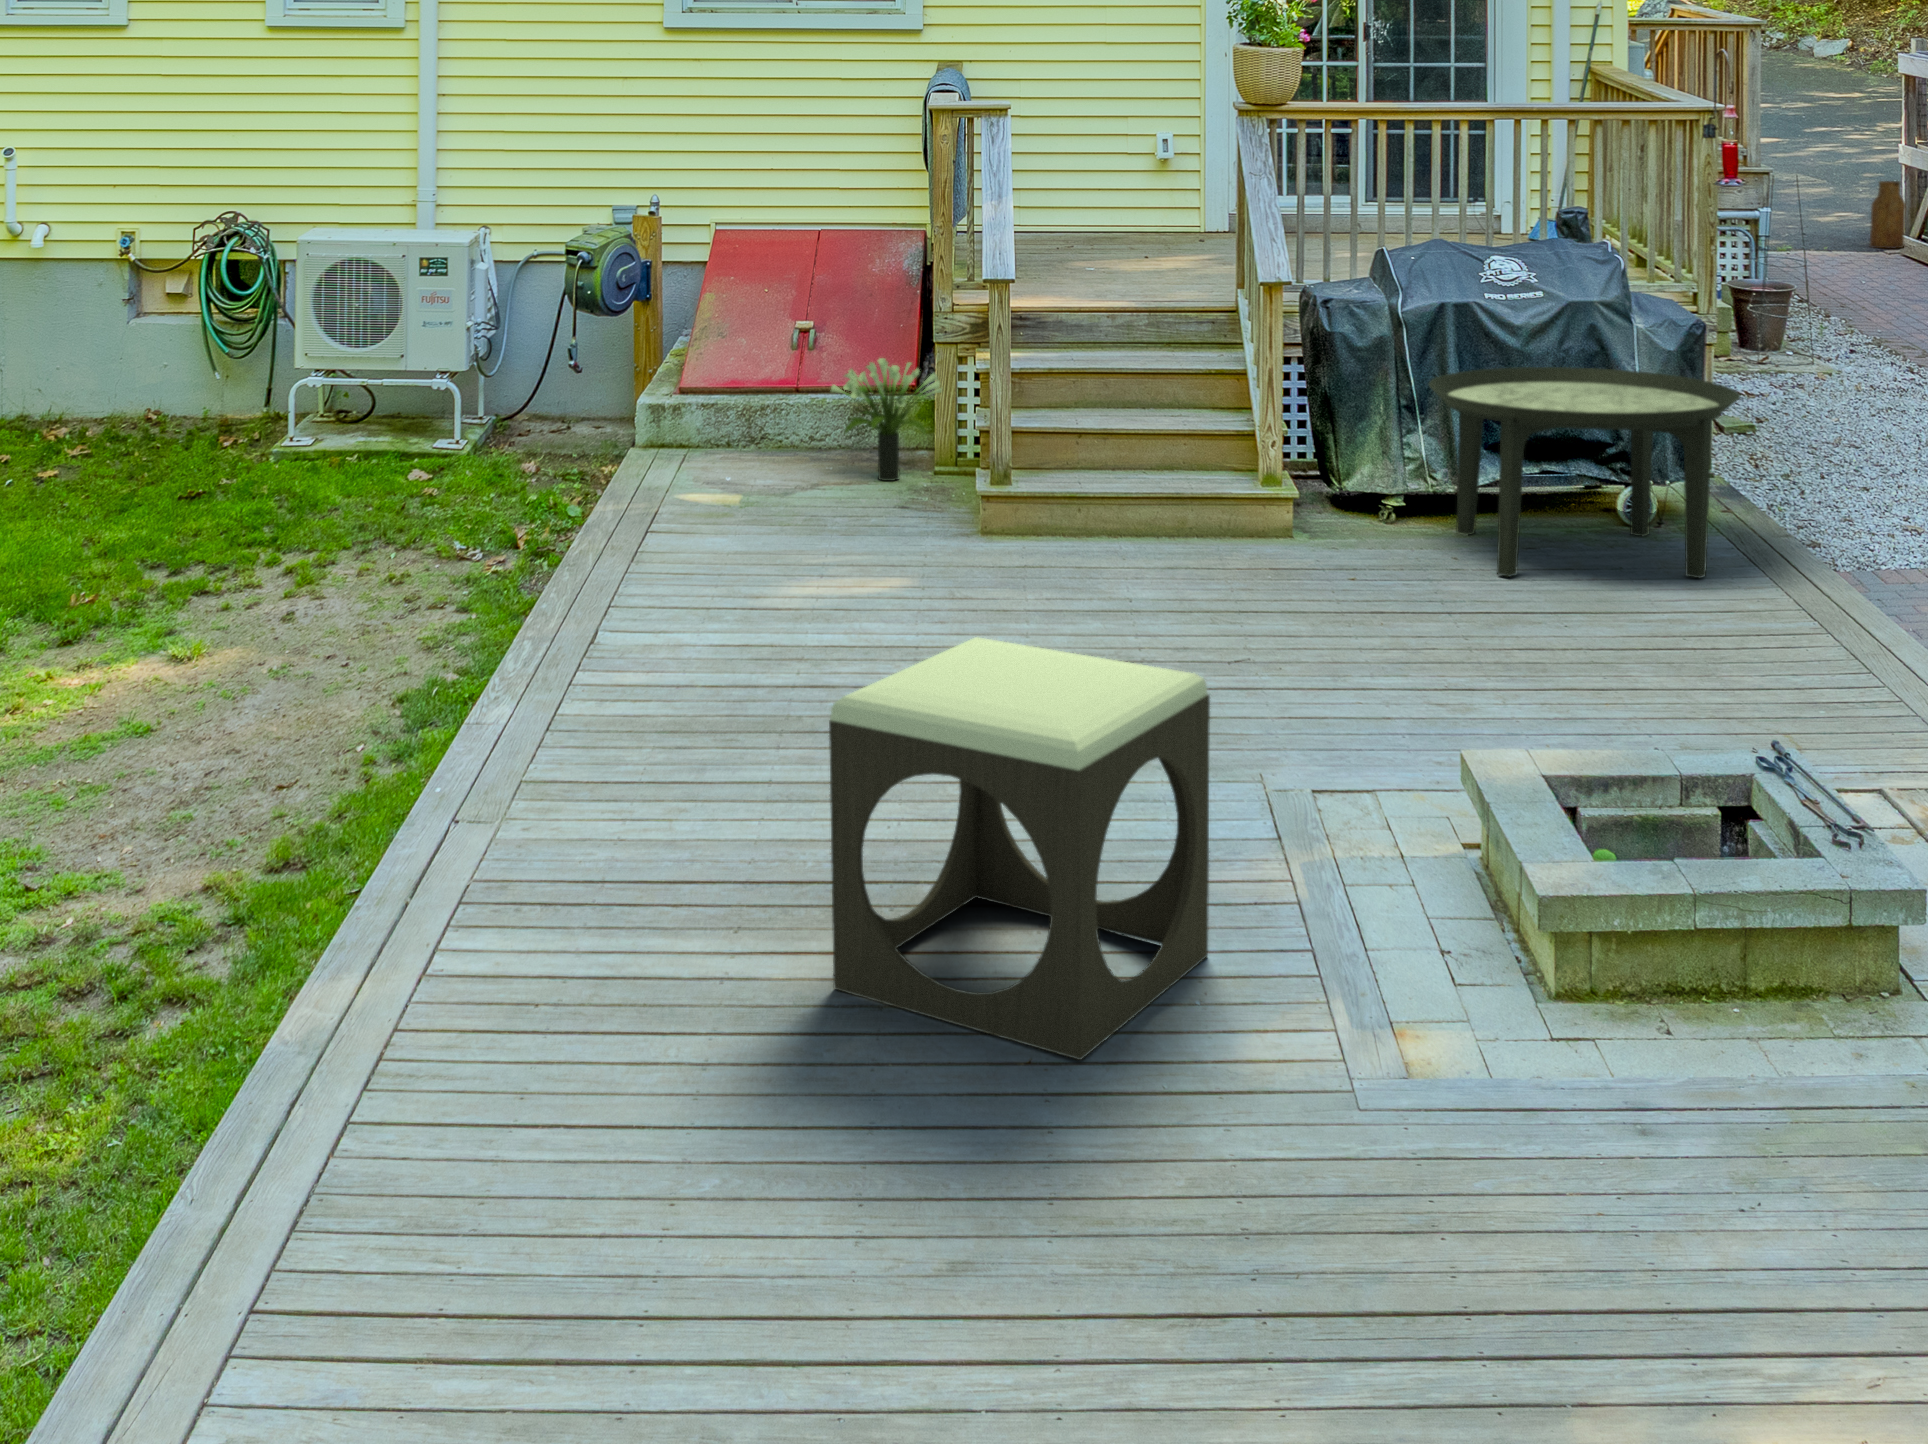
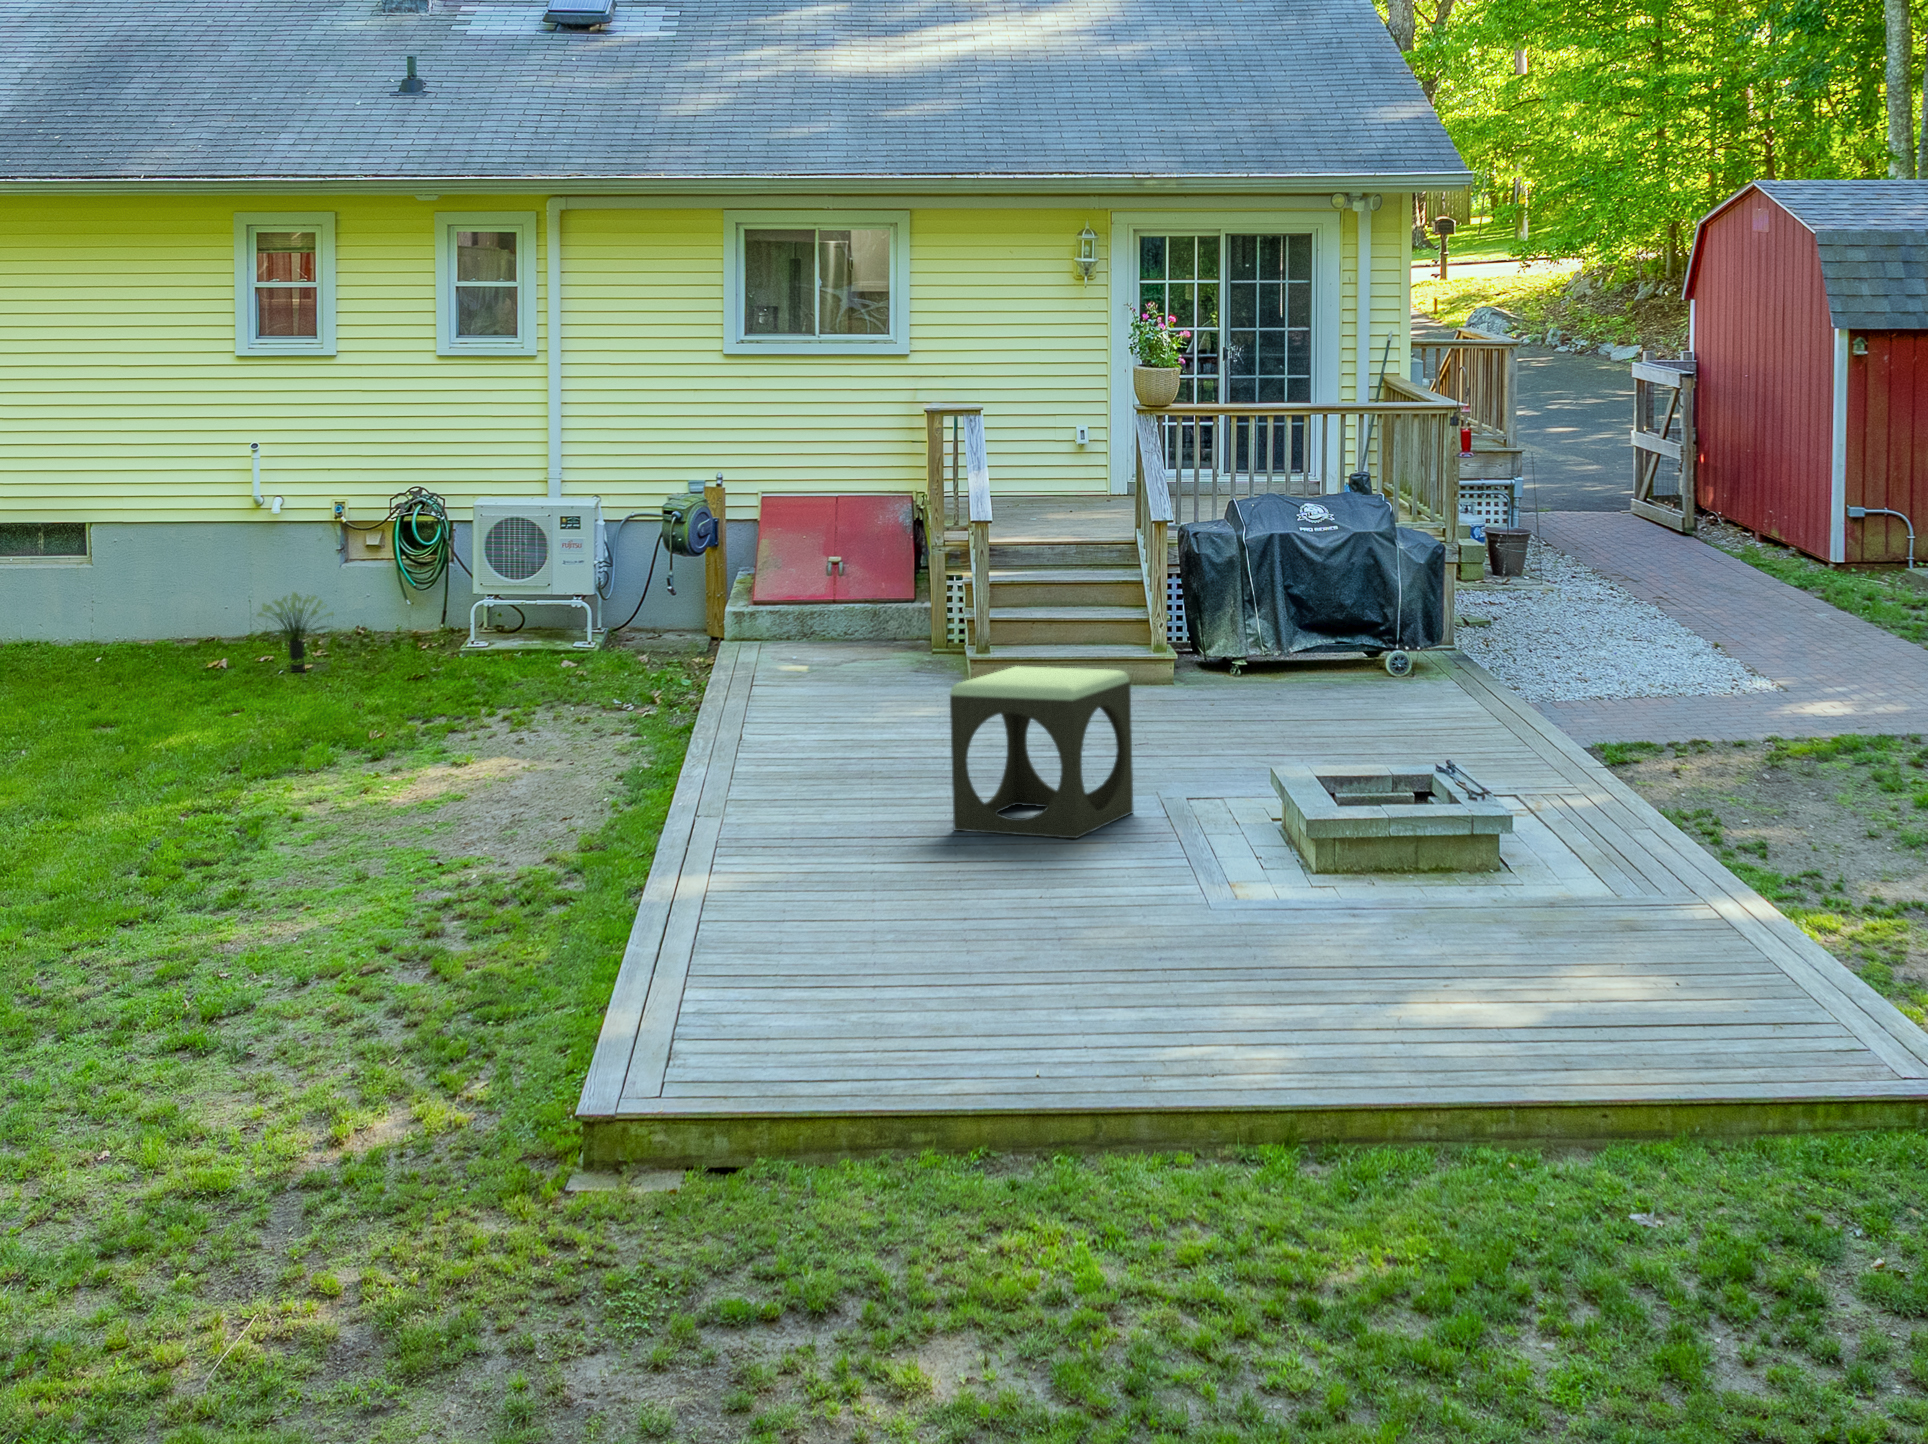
watering can: present [1870,181,1906,248] -> none [1612,463,1637,513]
potted plant: present [831,358,942,481] -> present [257,592,334,672]
round table: present [1429,367,1740,578] -> none [1260,567,1441,689]

